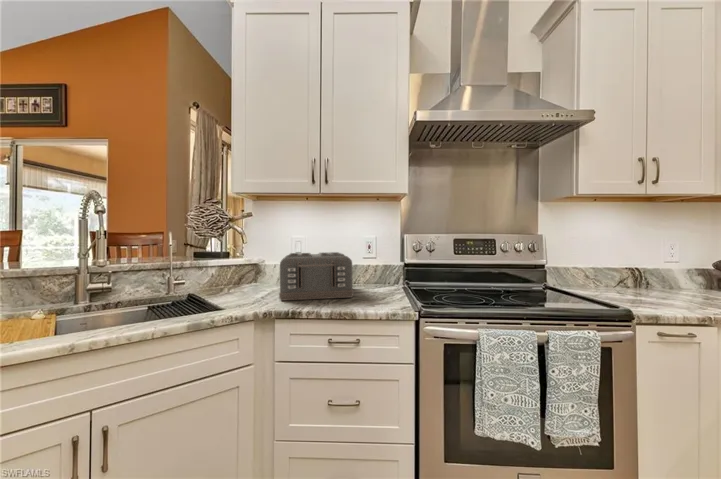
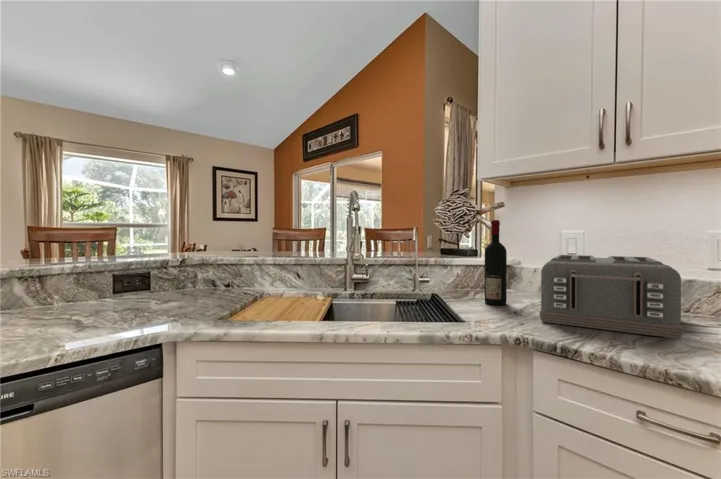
wine bottle: none [237,227,254,295] -> present [485,220,507,305]

